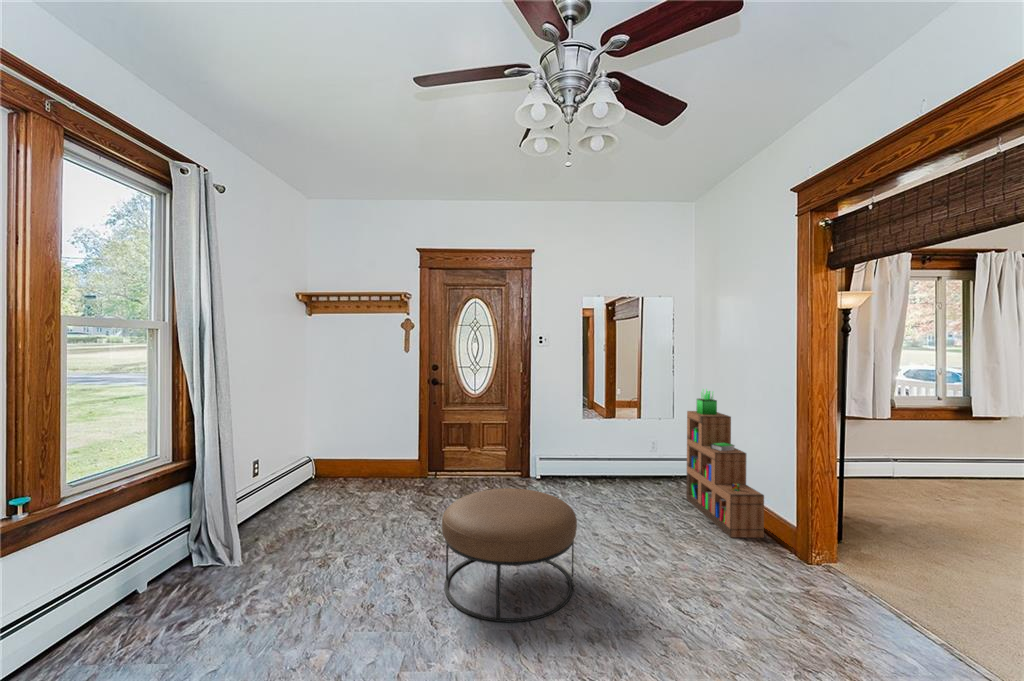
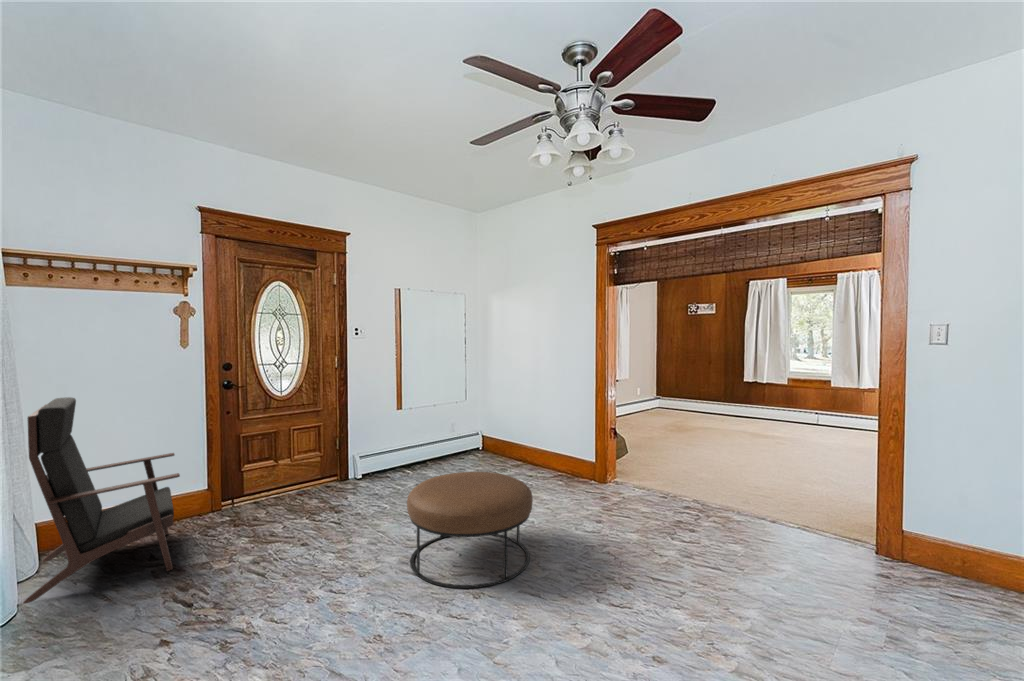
lounge chair: none [282,382,388,509] -> present [23,397,180,604]
bookshelf: present [686,390,764,538] -> none [497,370,570,480]

